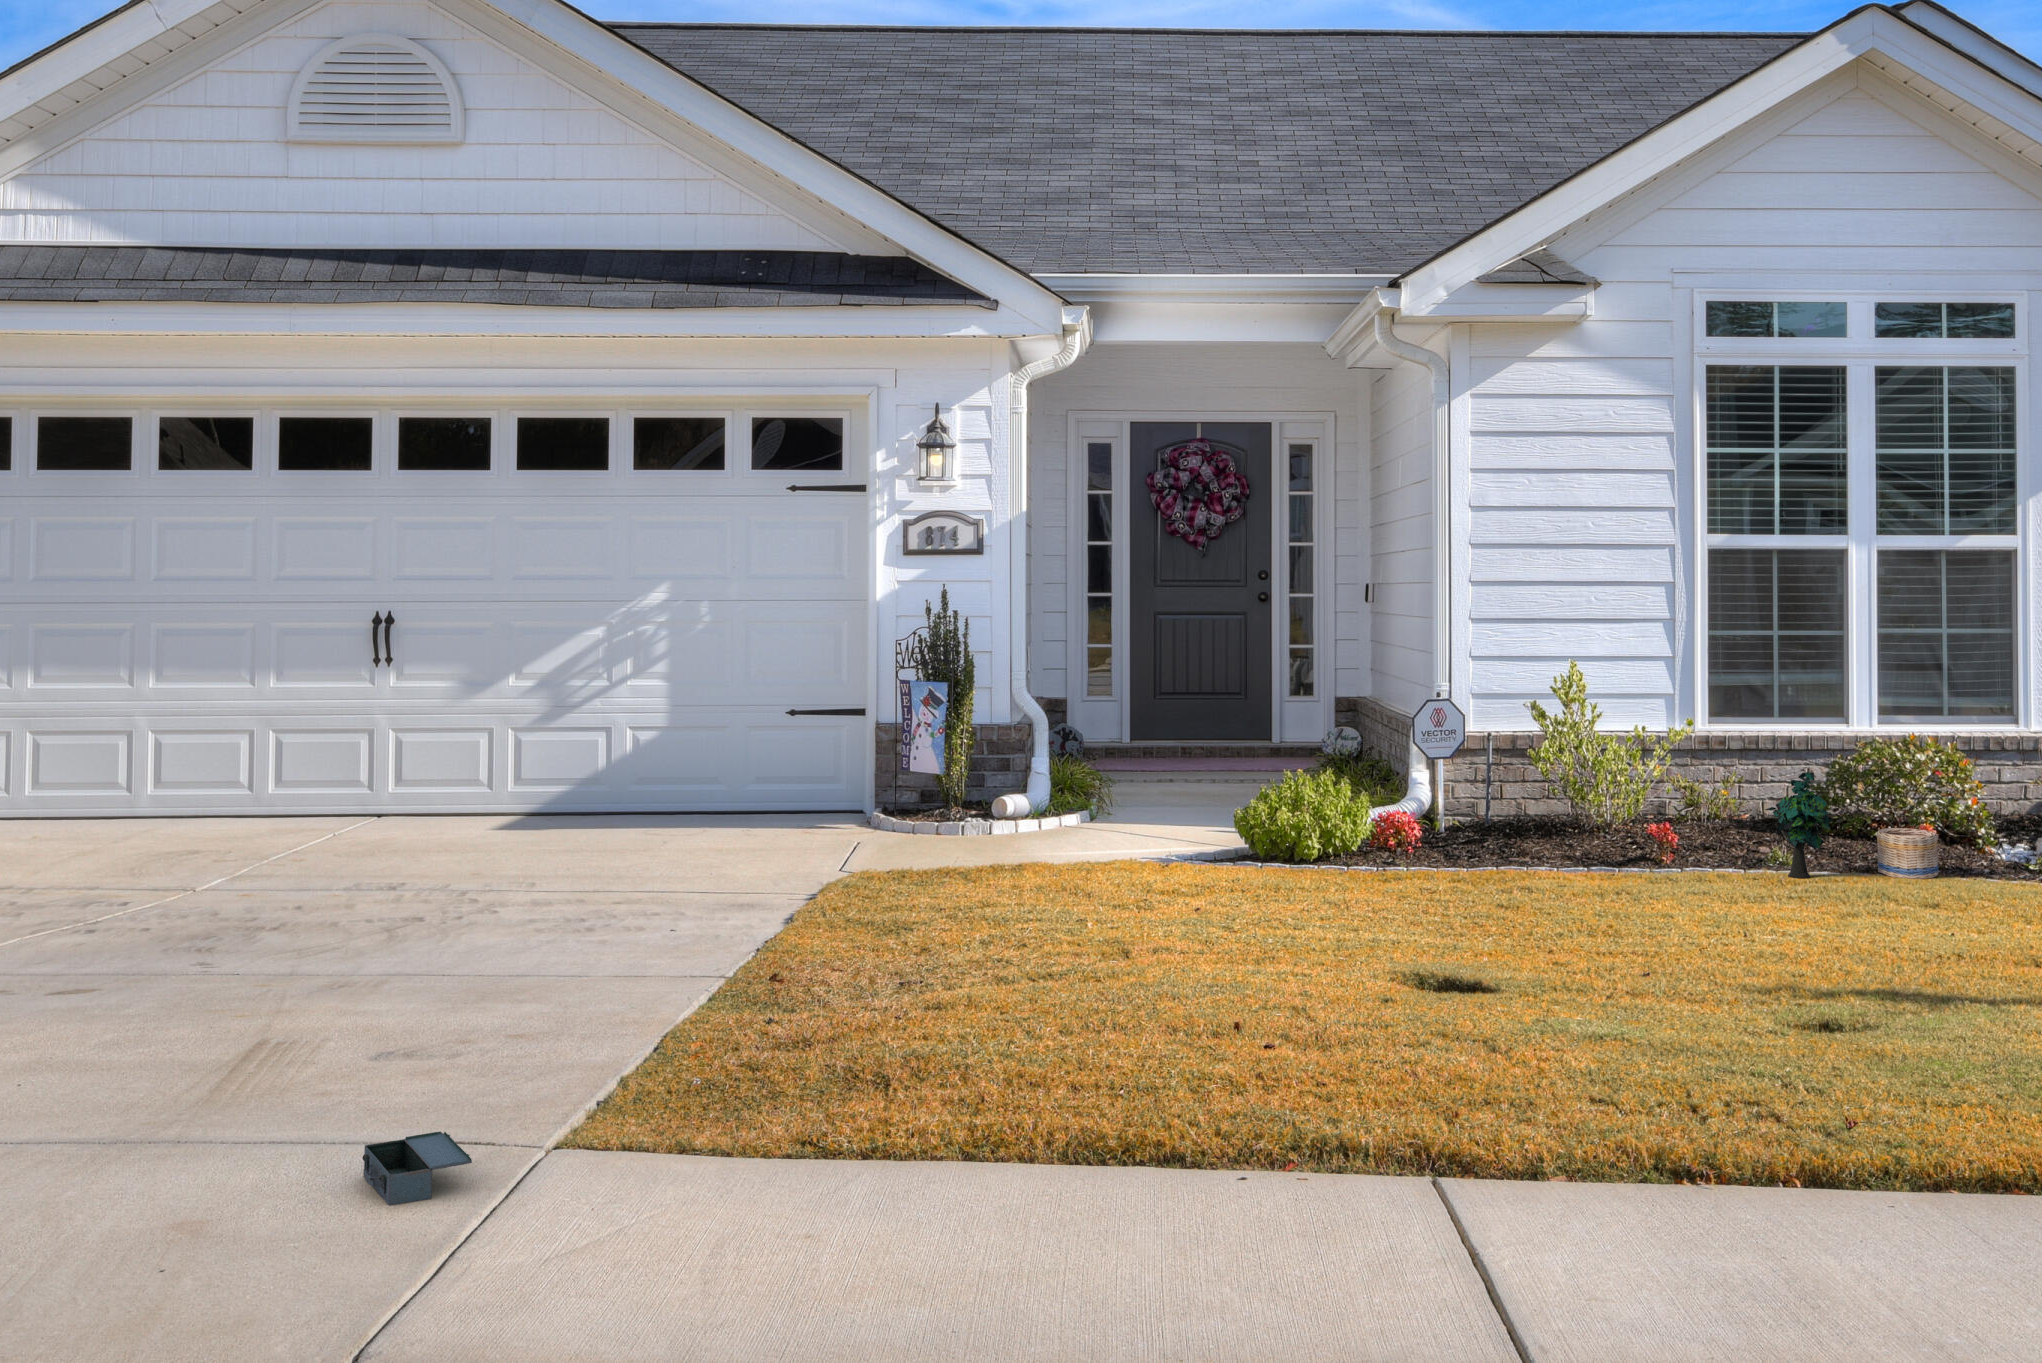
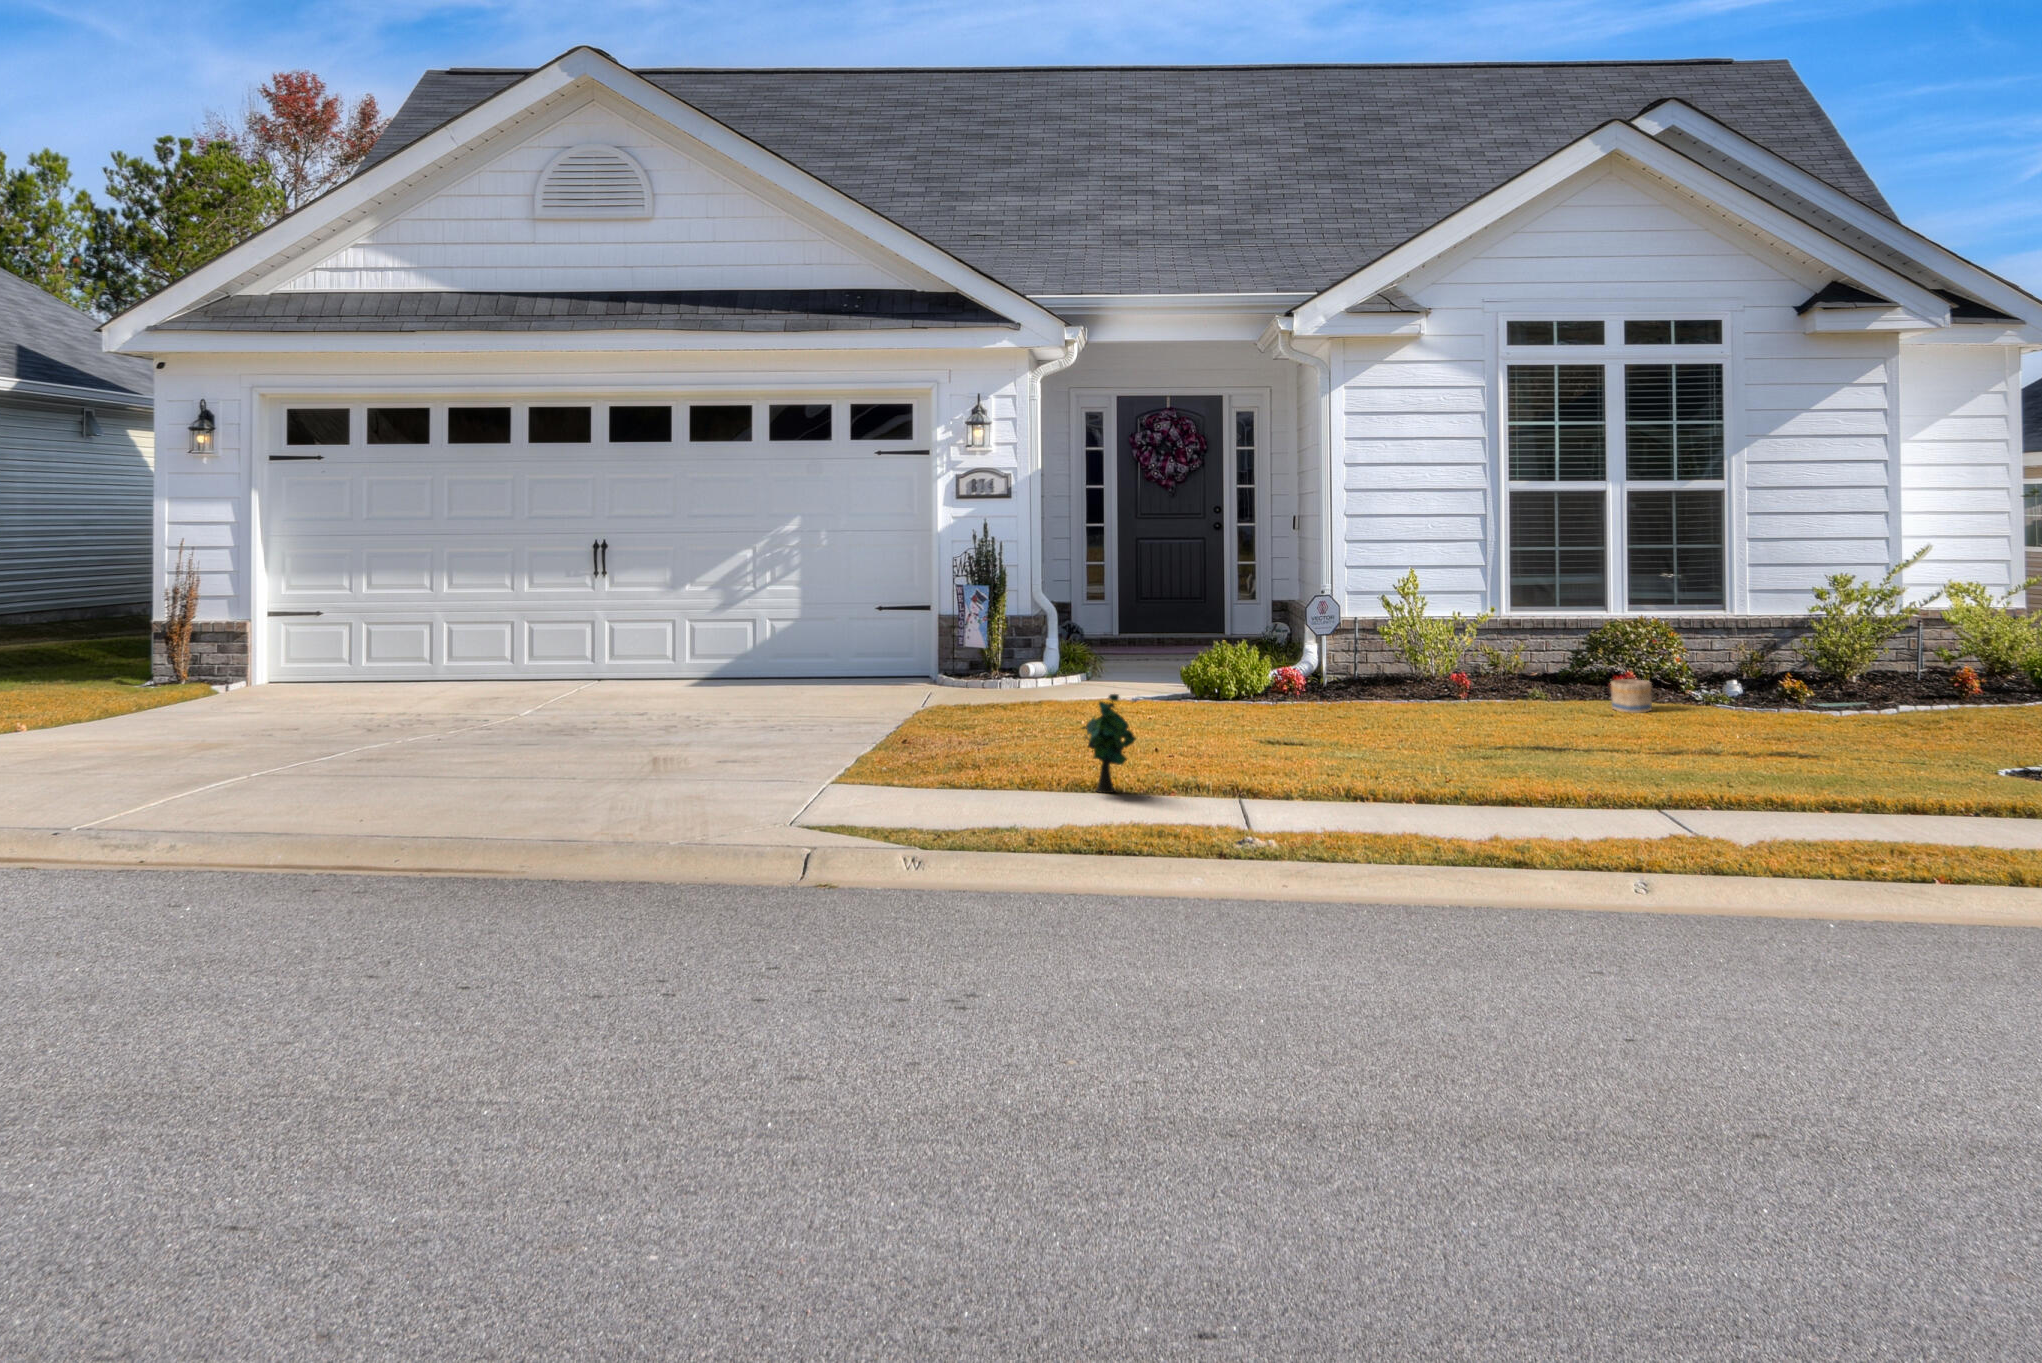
decorative plant: present [1766,772,1832,878] -> present [1082,694,1136,793]
toolbox: present [362,1132,472,1206] -> none [614,844,677,882]

